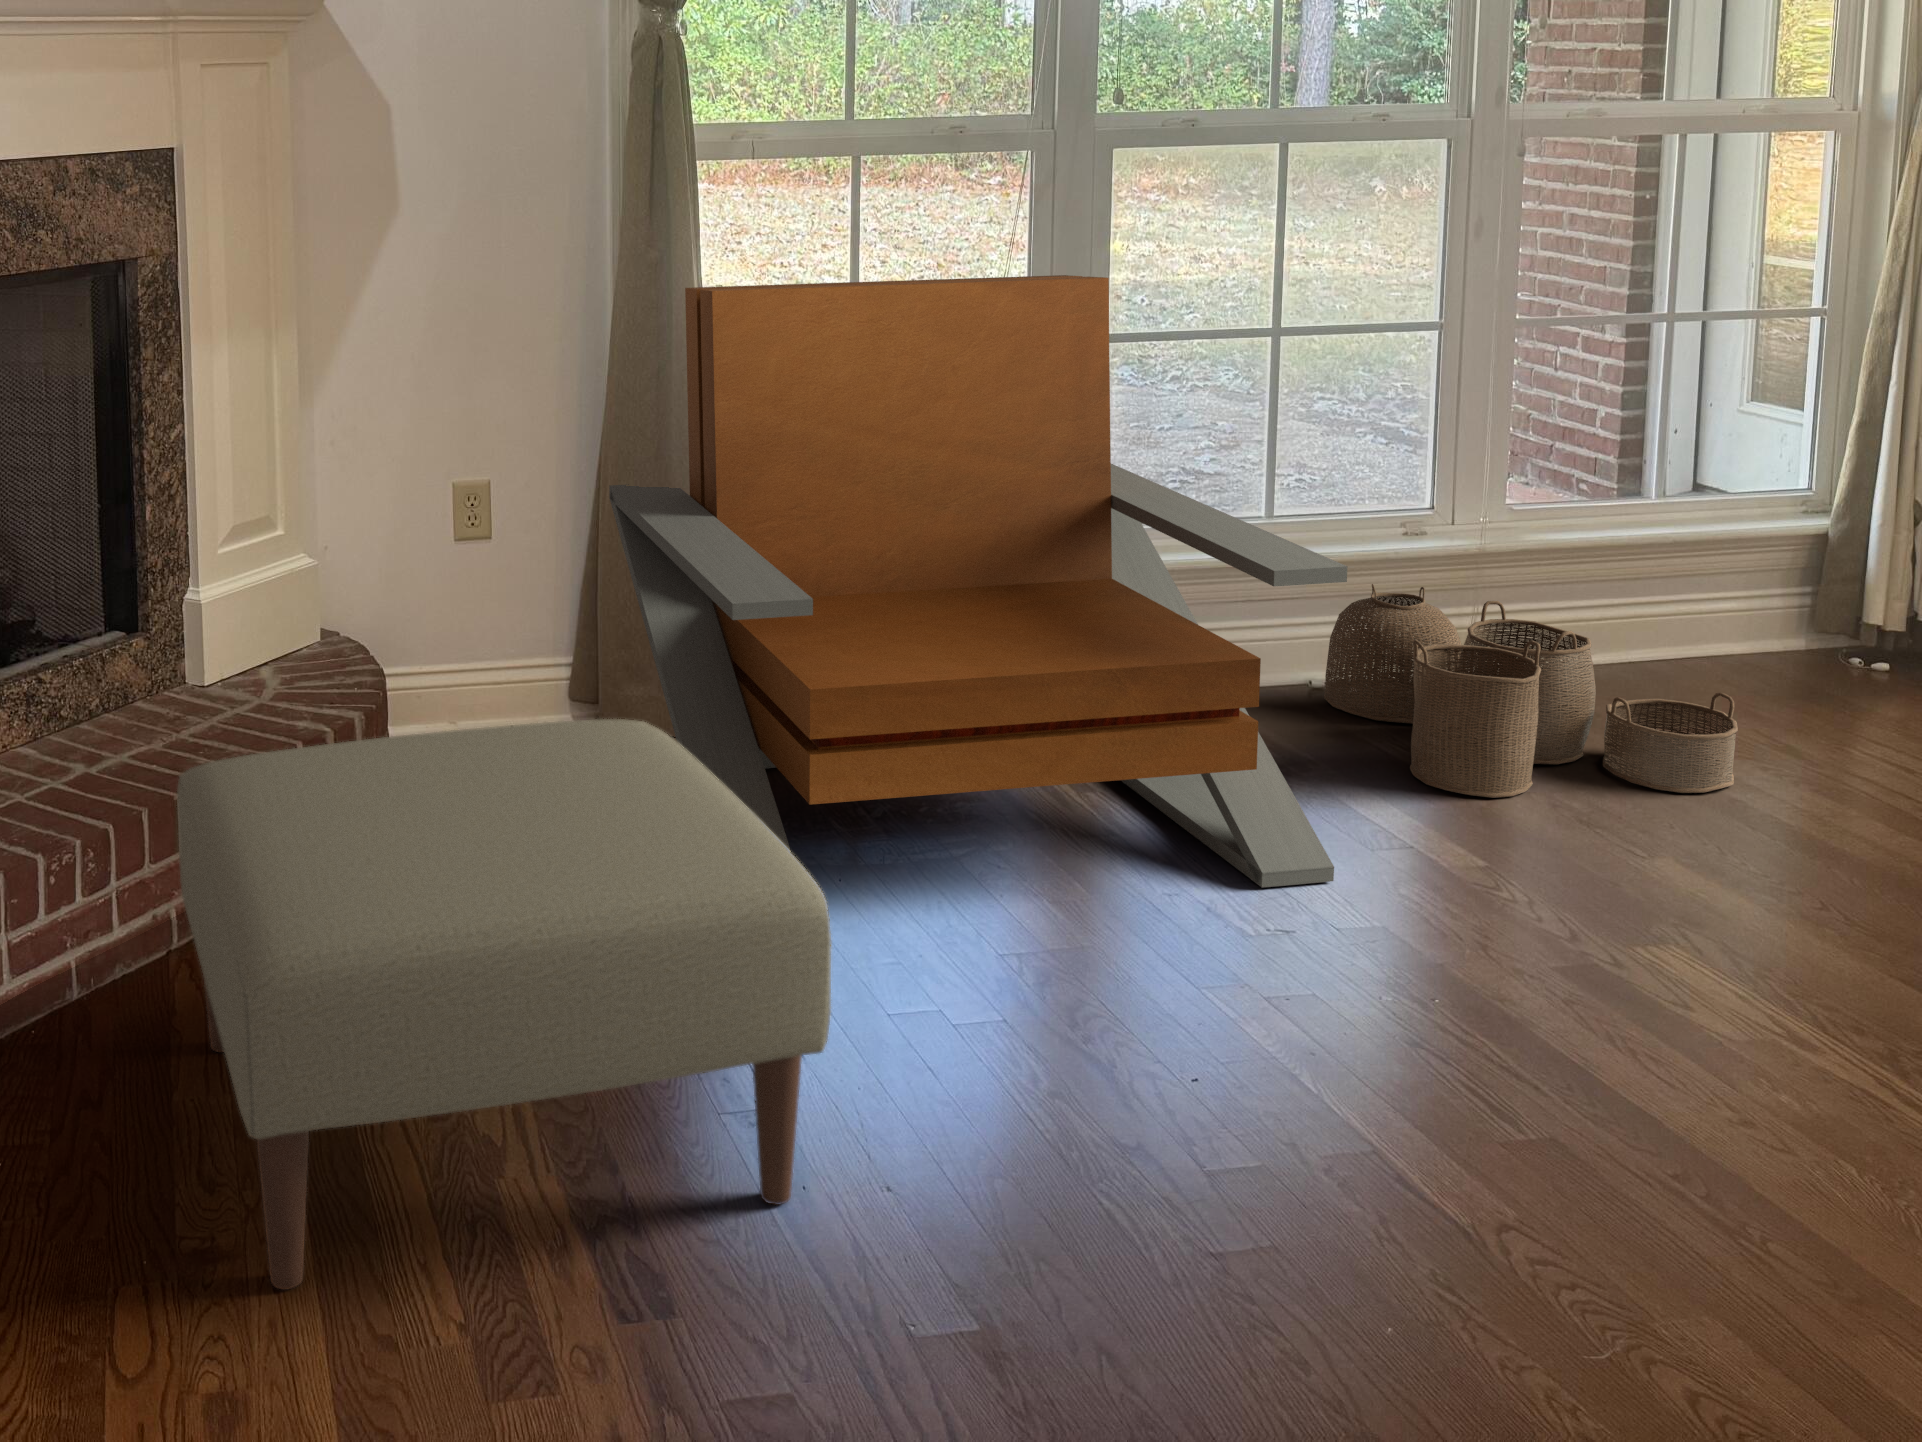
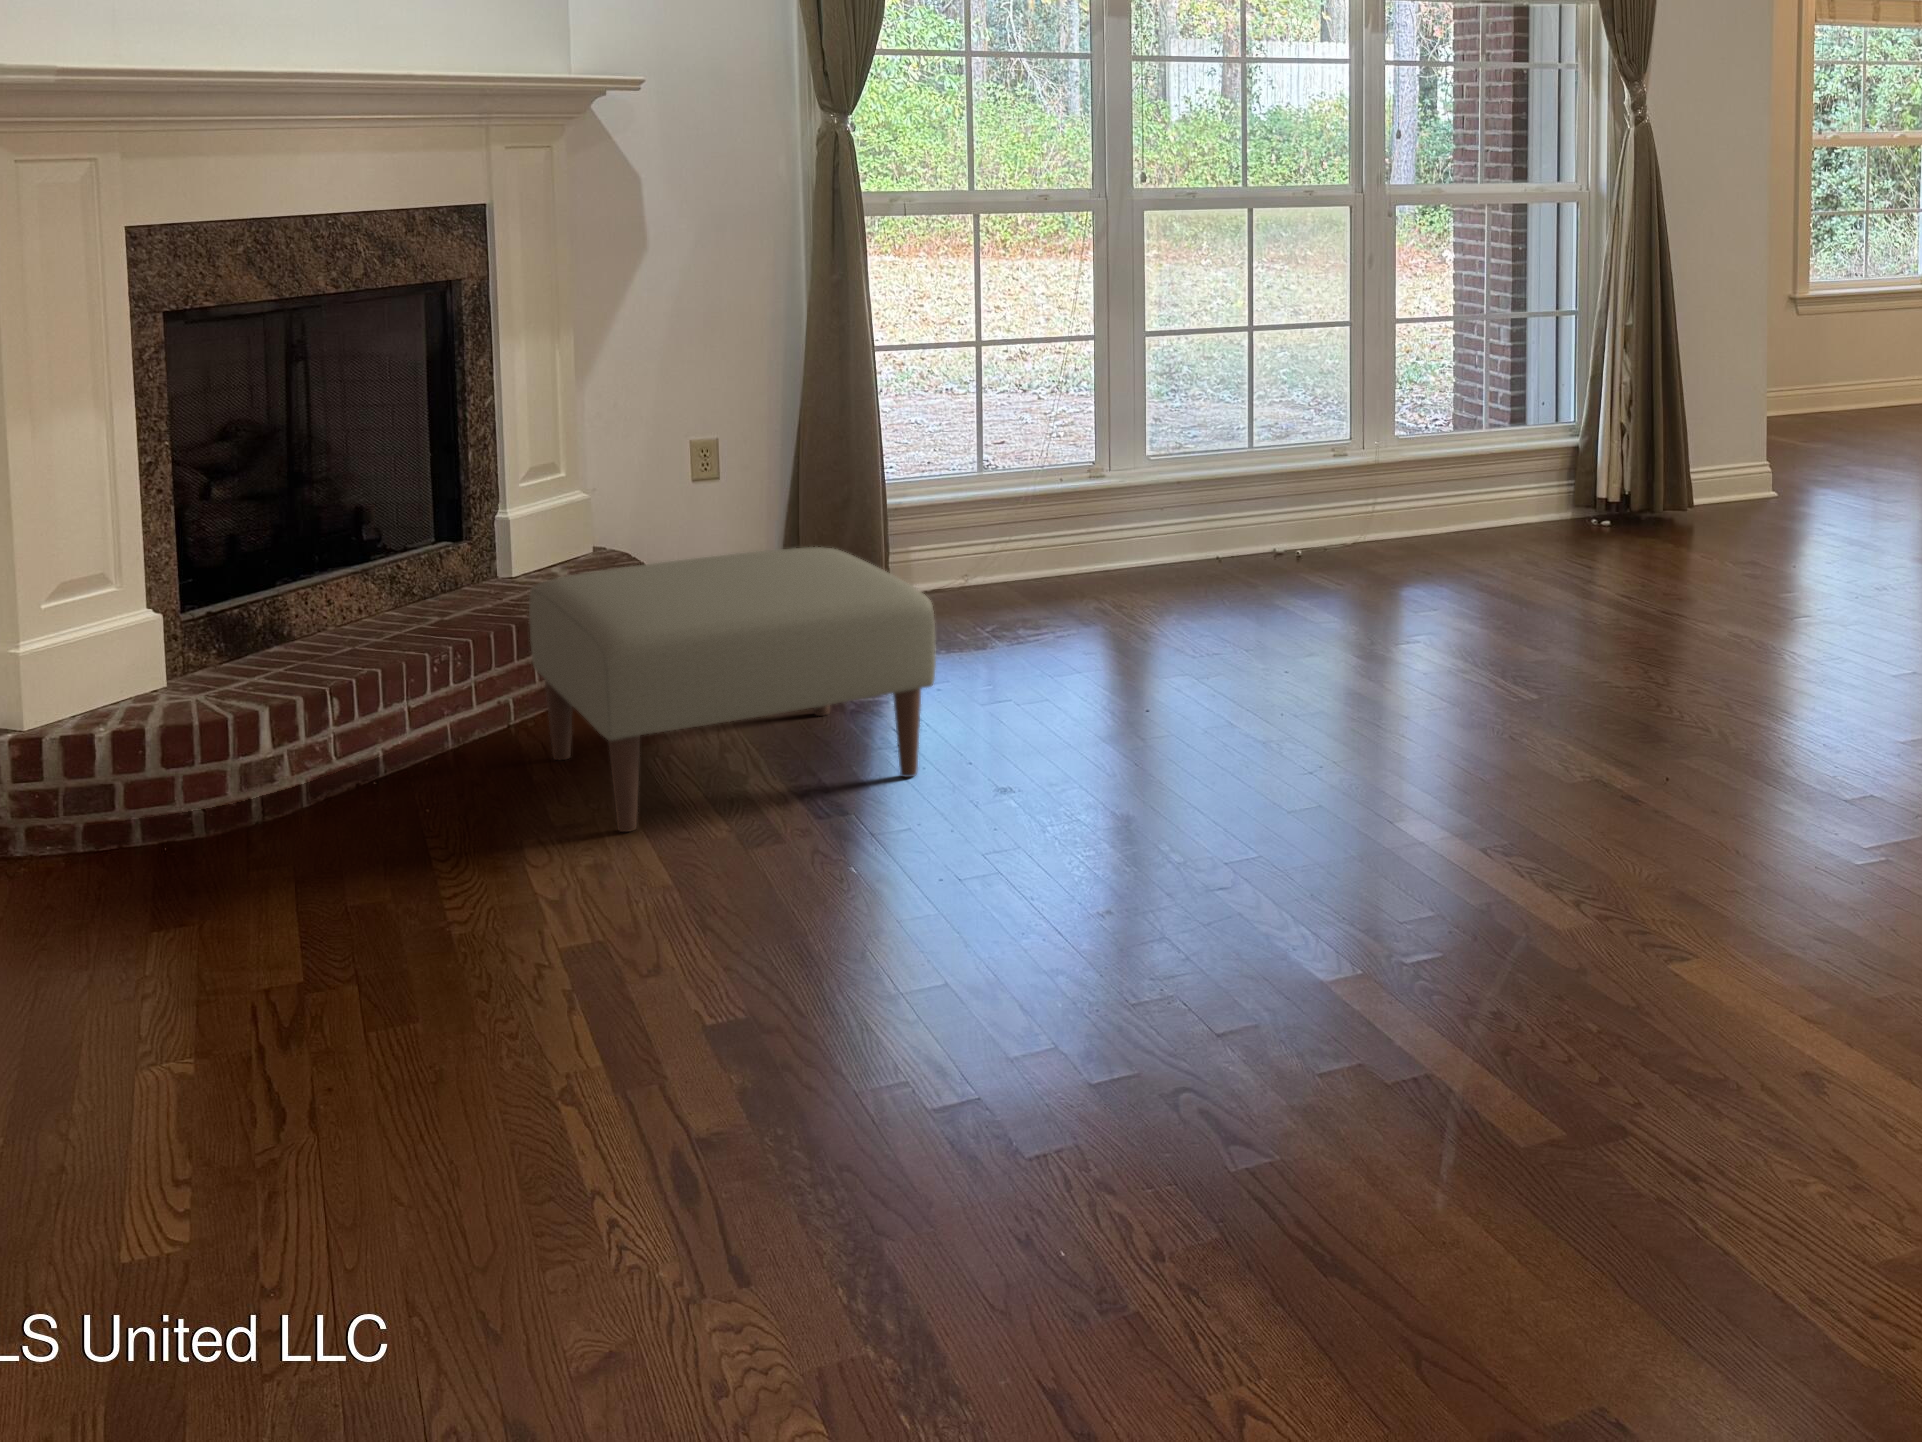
lounge chair: present [609,275,1348,888] -> none [802,289,1253,687]
woven basket: present [1324,584,1738,798] -> none [1281,484,1496,596]

